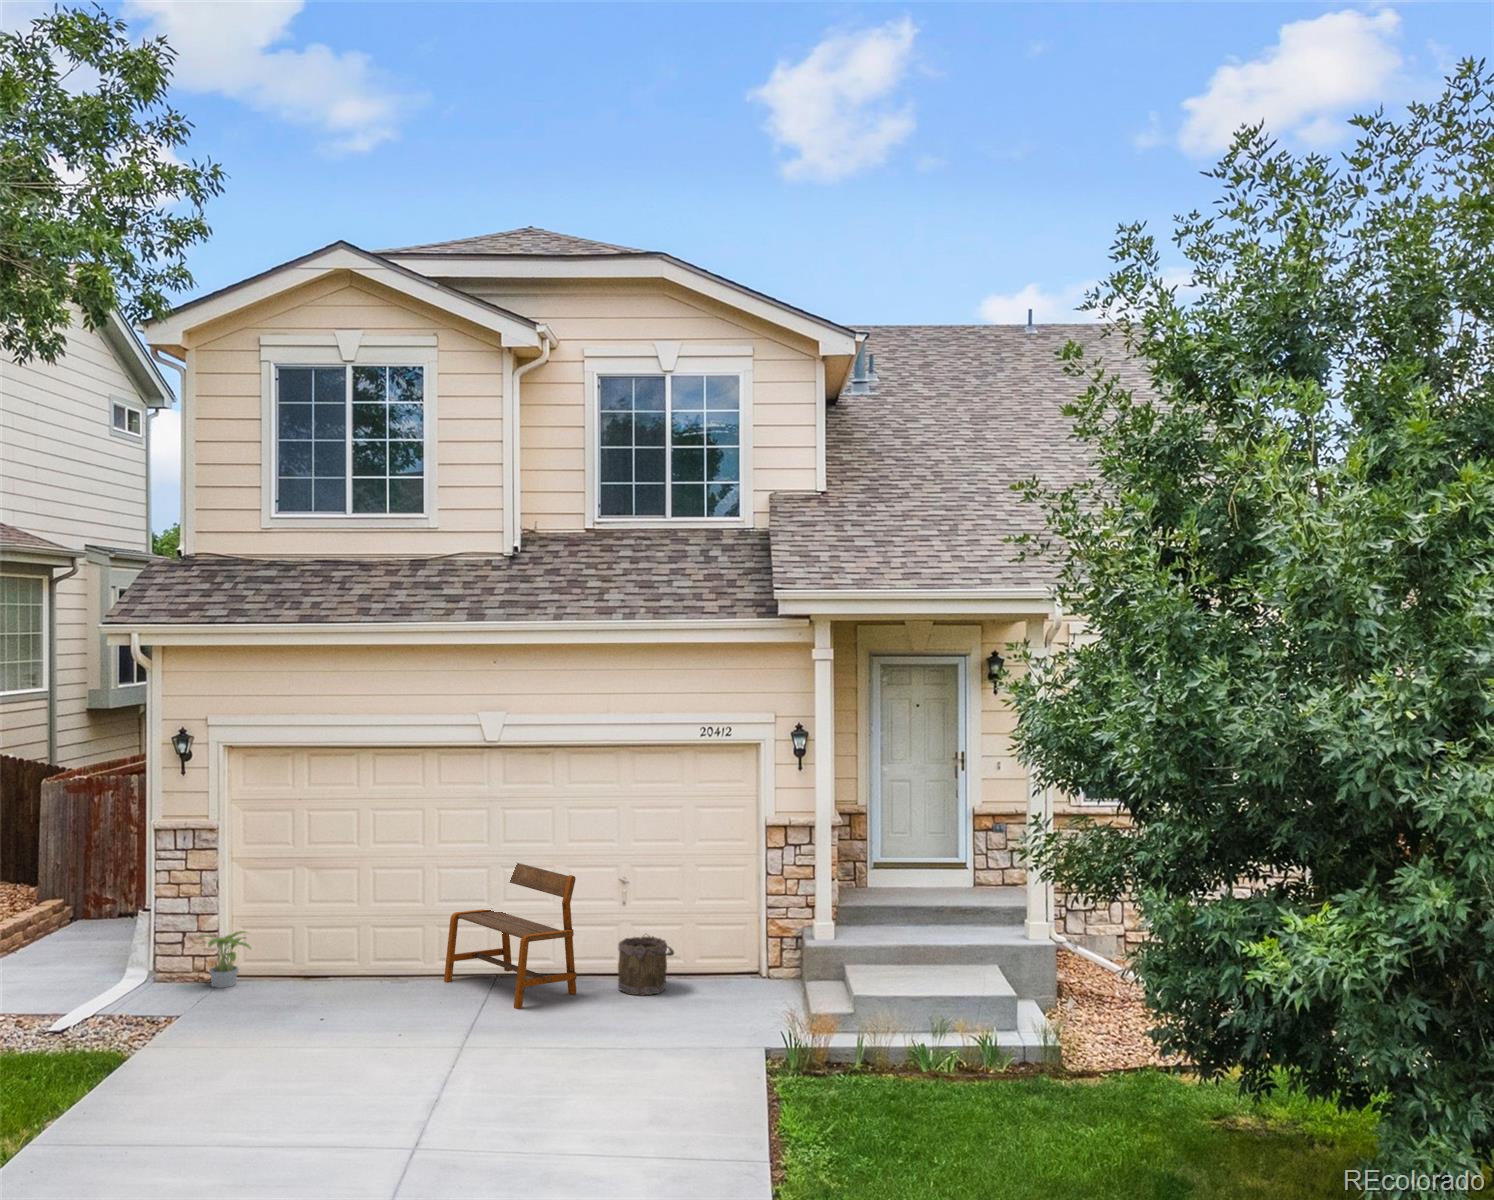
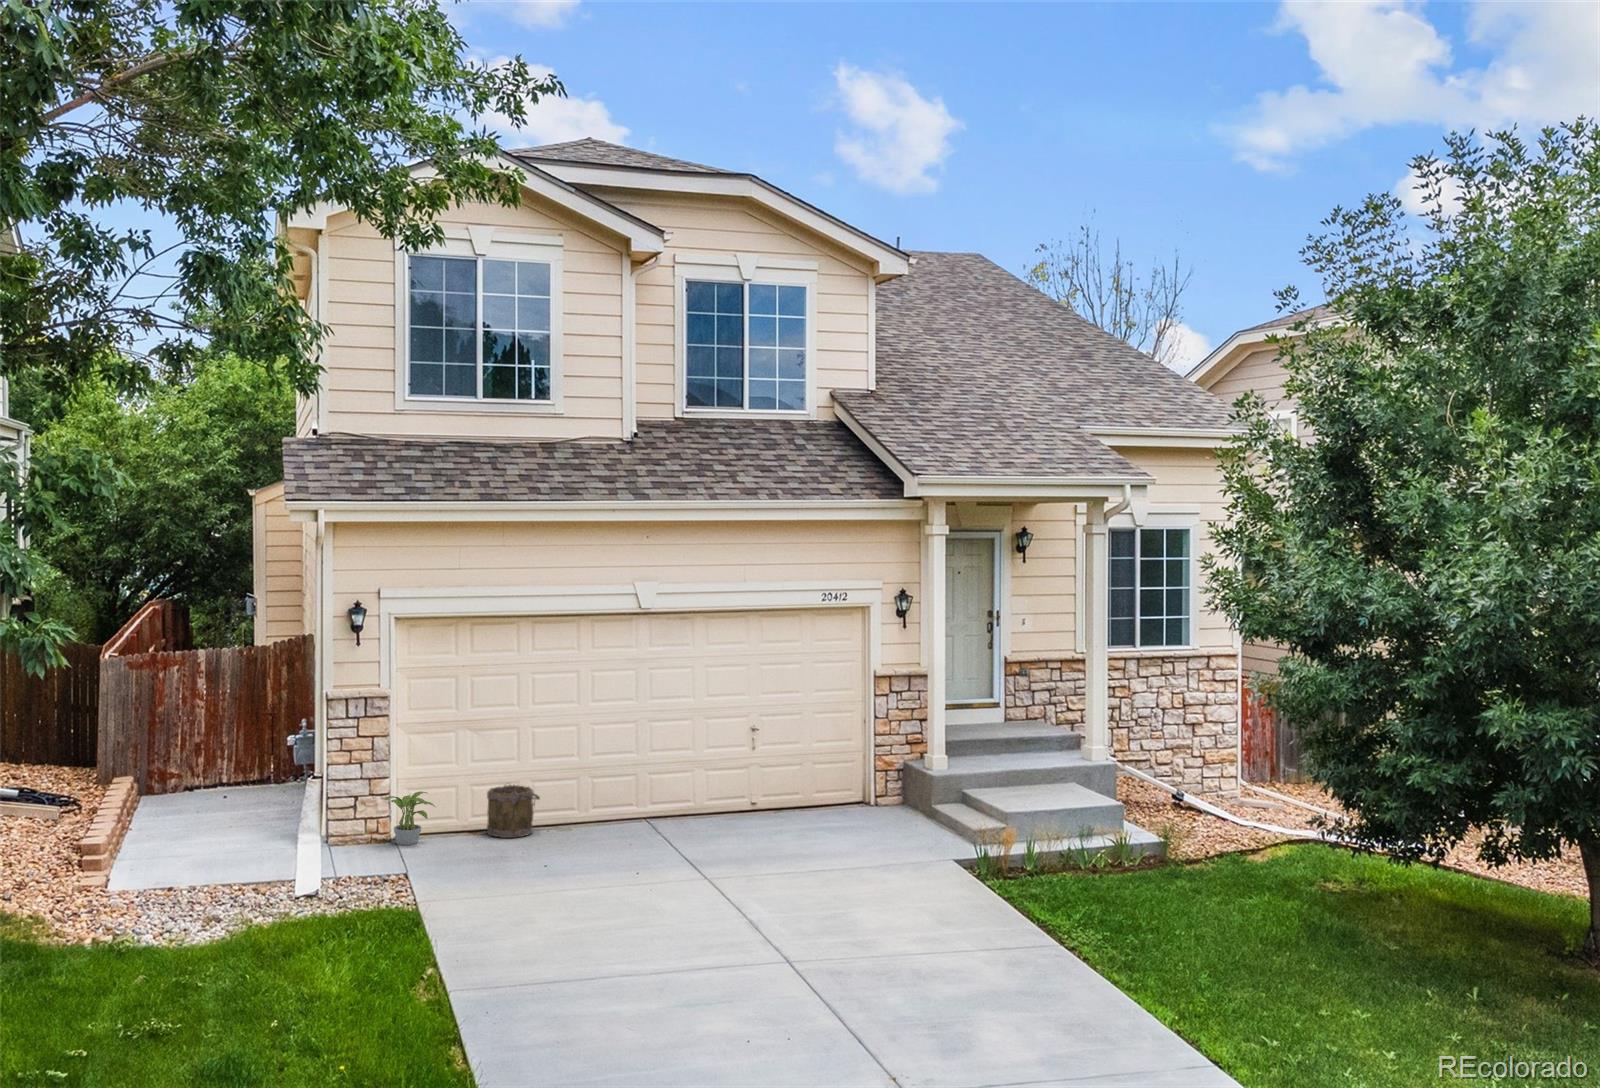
bench: present [444,863,576,1009] -> none [603,715,732,842]
bucket: present [618,934,674,995] -> present [487,785,540,838]

